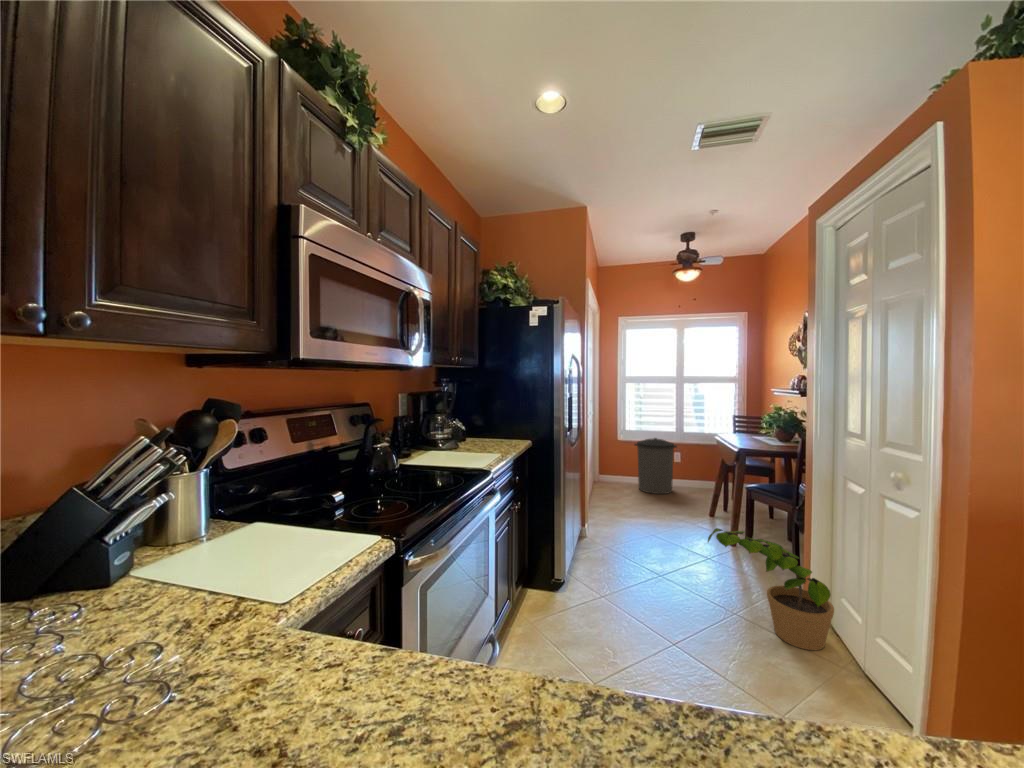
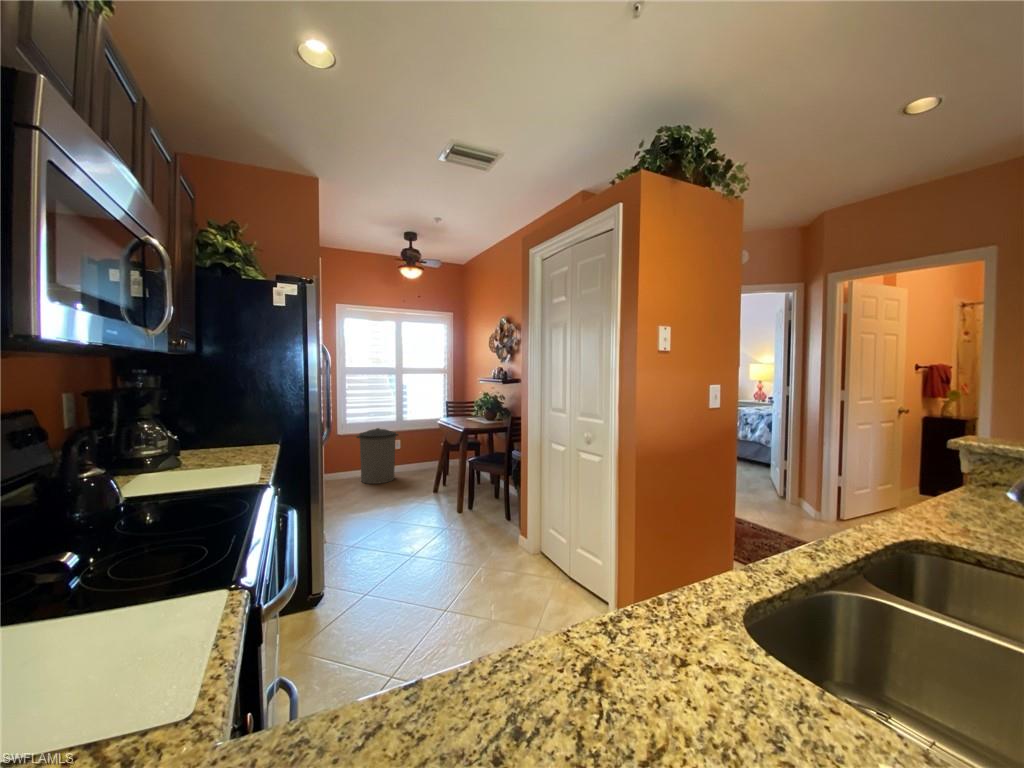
potted plant: present [708,528,834,650] -> none [463,498,546,576]

